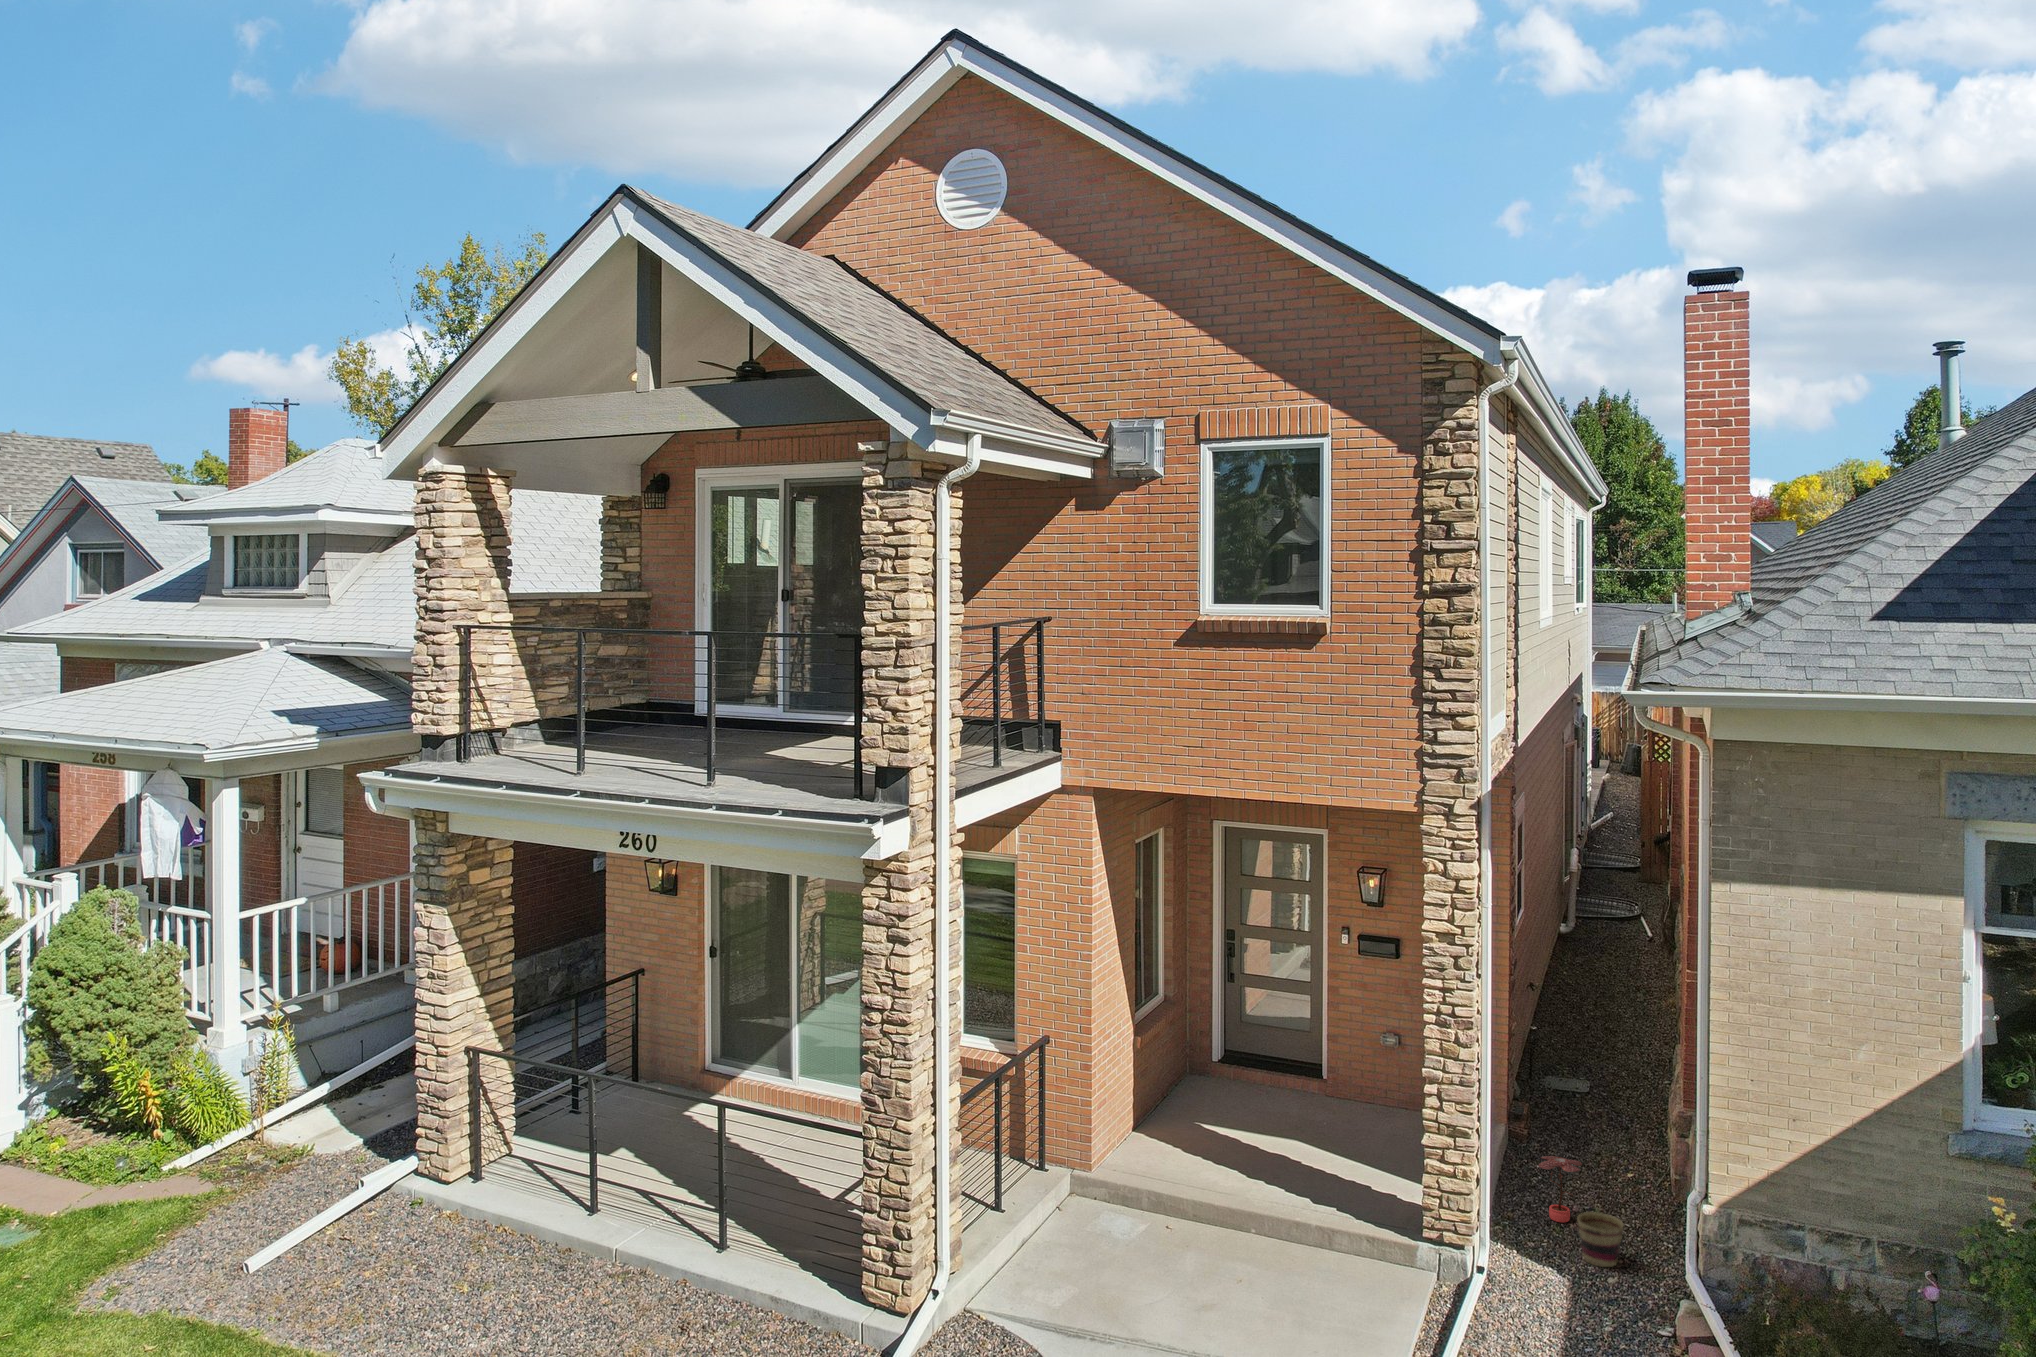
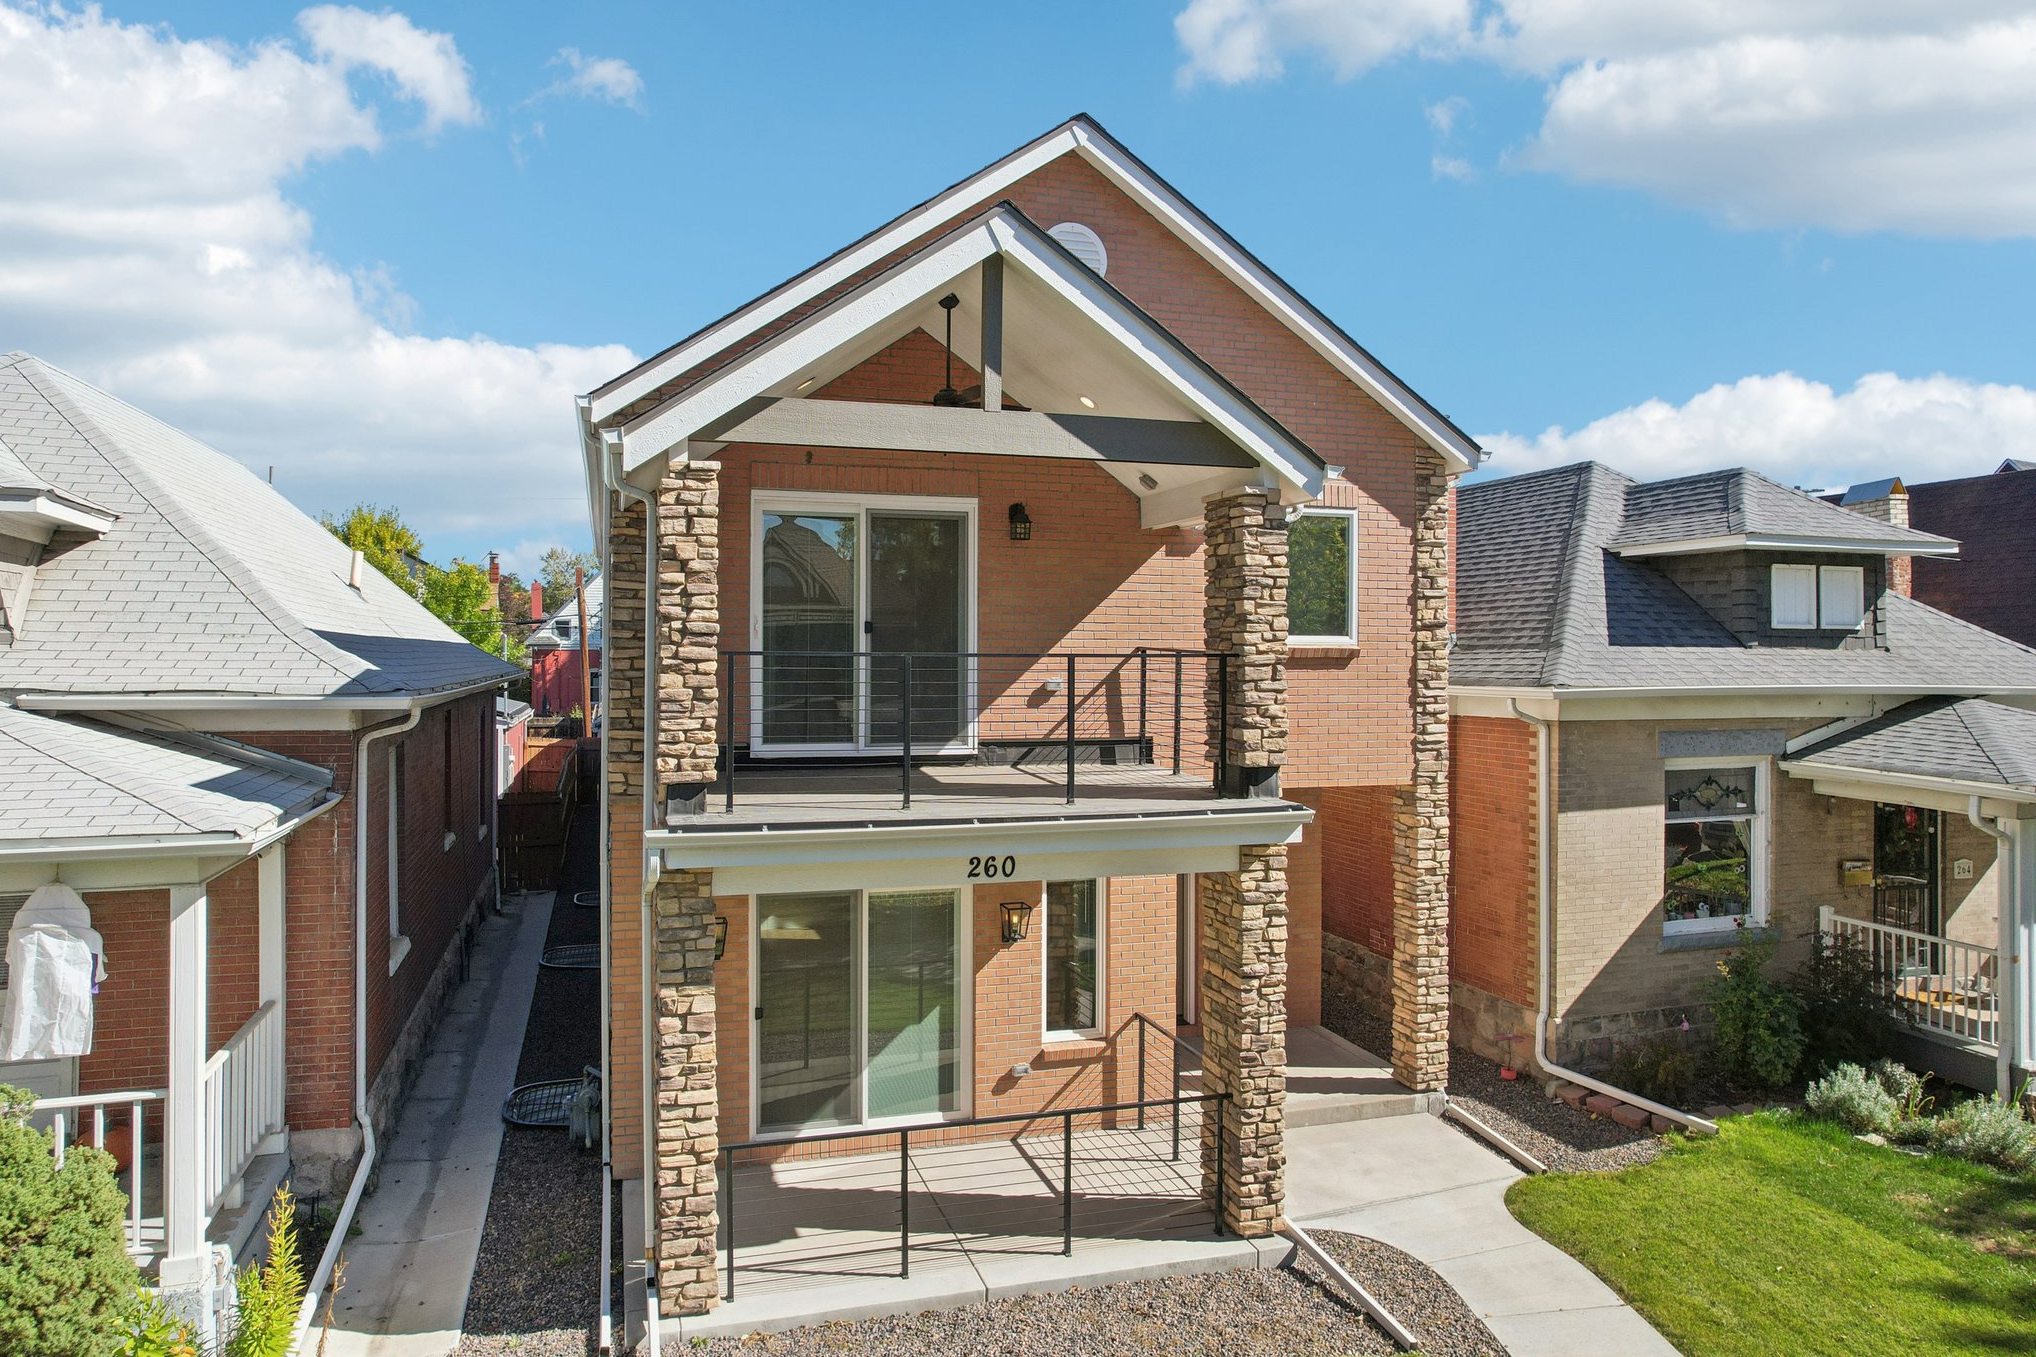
basket: present [1577,1212,1623,1267] -> none [1523,1069,1556,1106]

